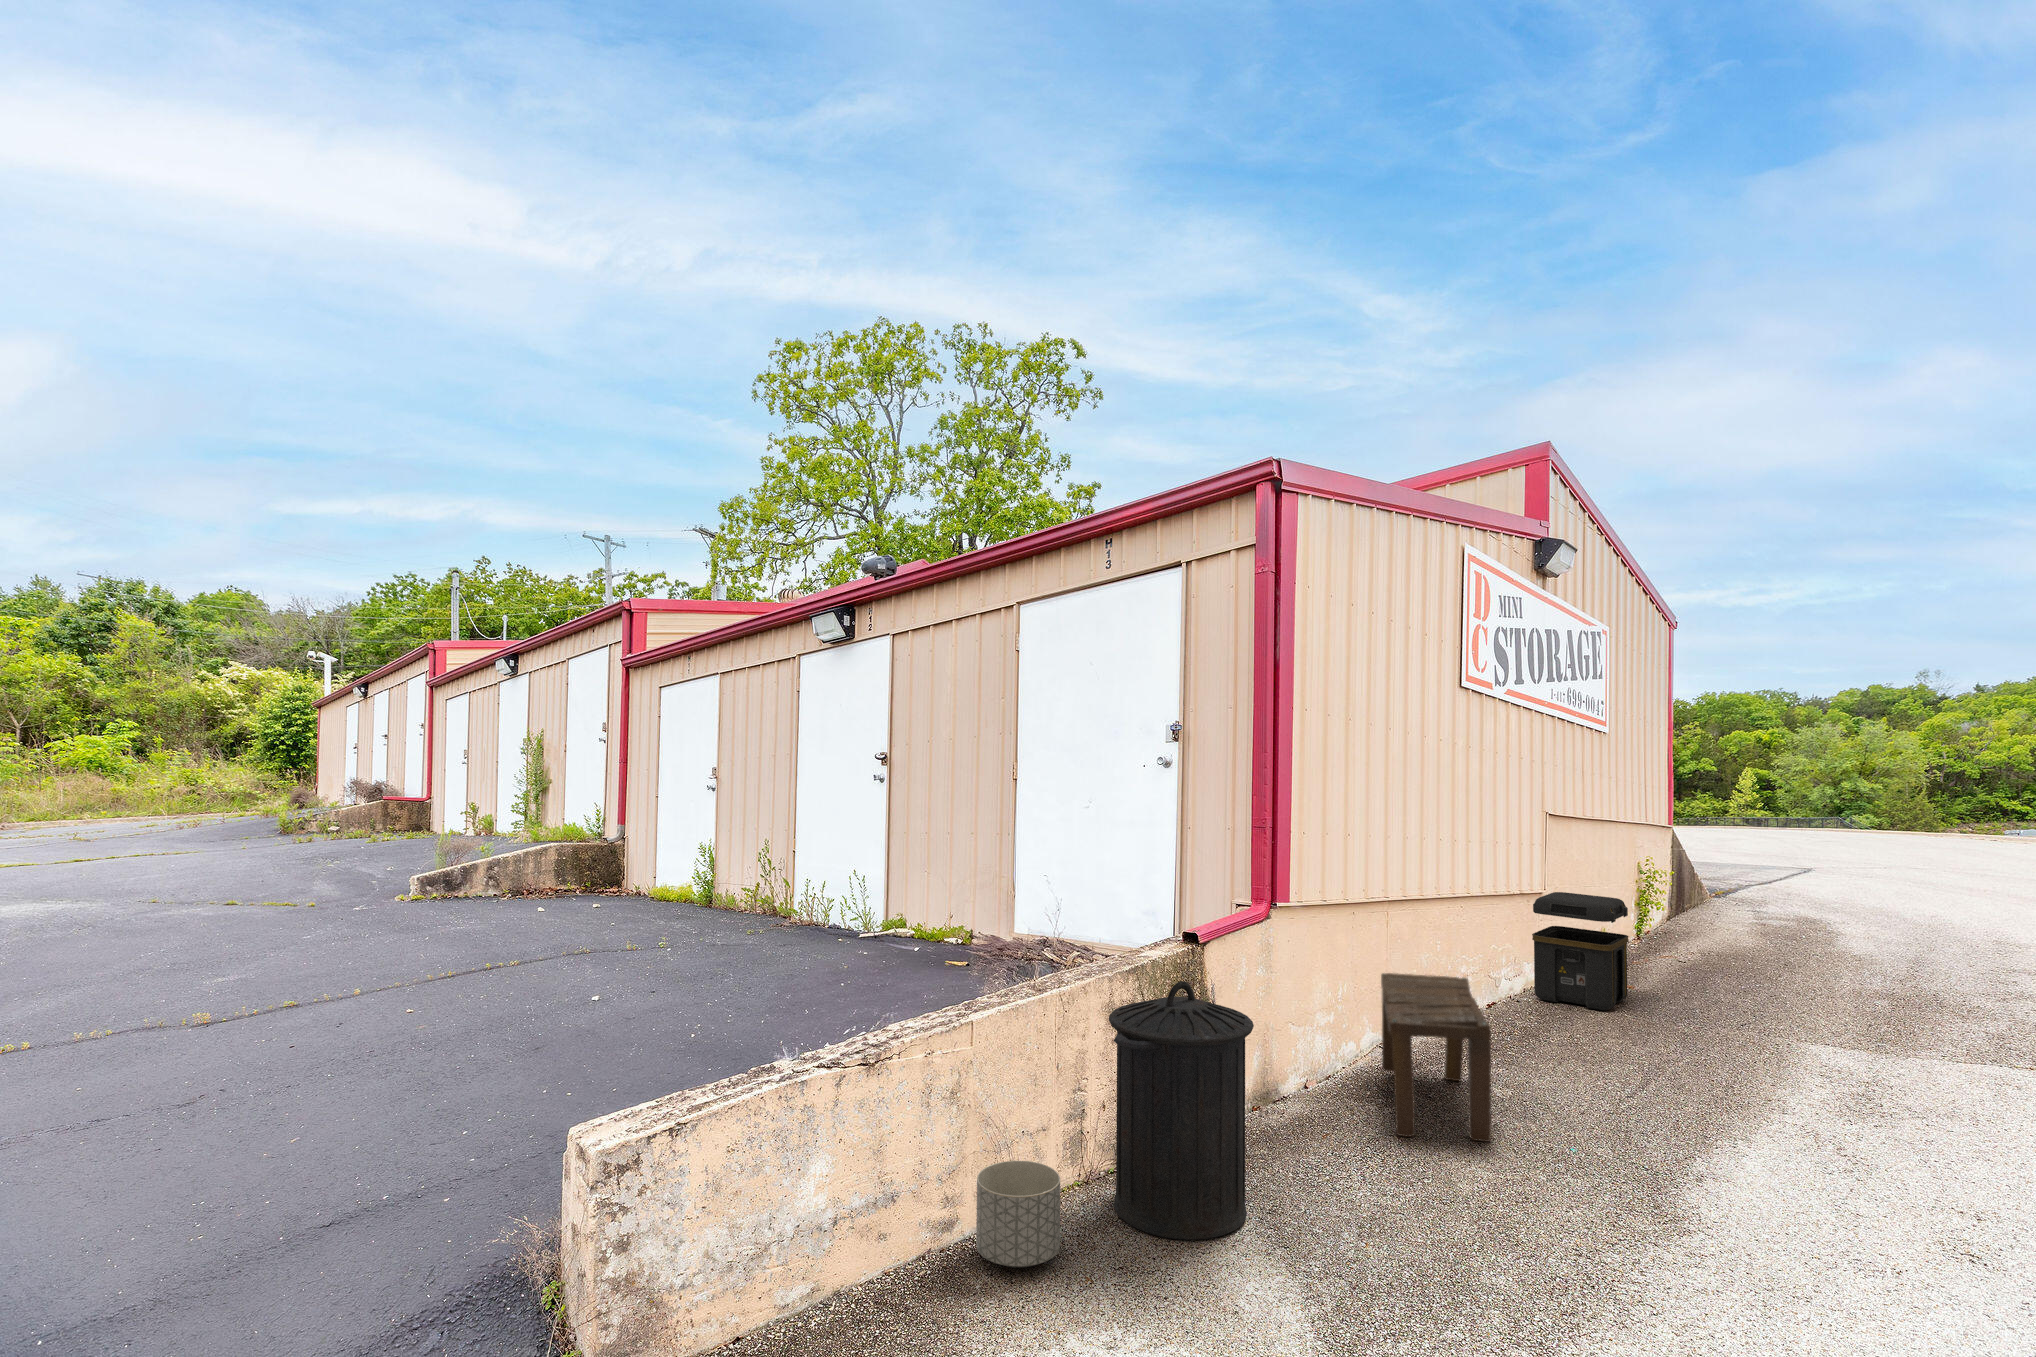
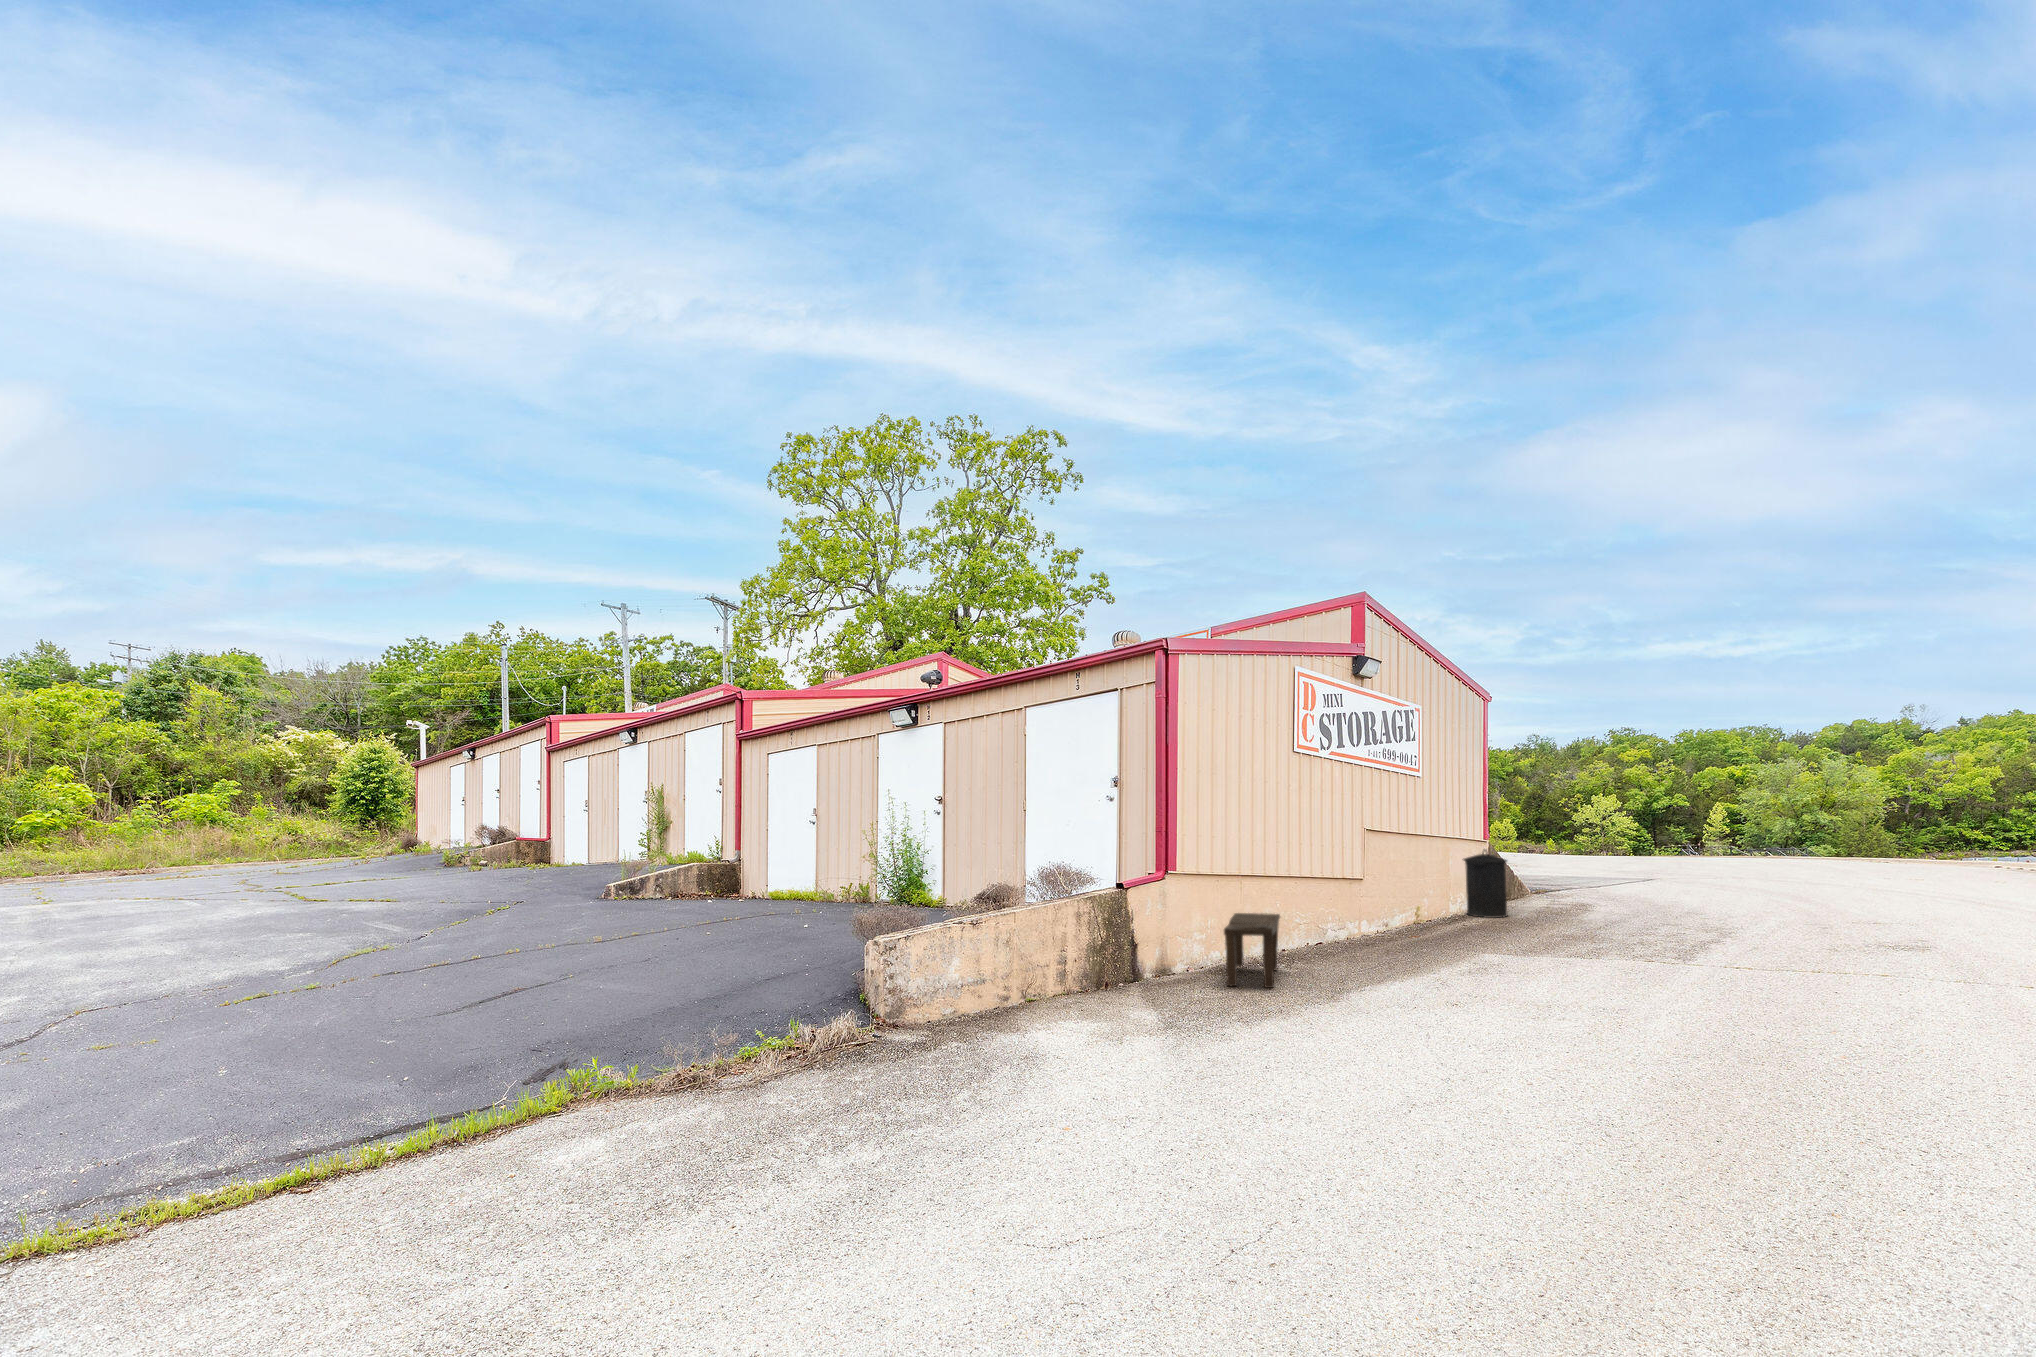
toolbox: present [1532,892,1629,1010] -> none [1349,877,1408,946]
trash can: present [1109,981,1254,1240] -> present [1464,850,1508,918]
planter: present [976,1161,1060,1268] -> none [1017,976,1053,1017]

